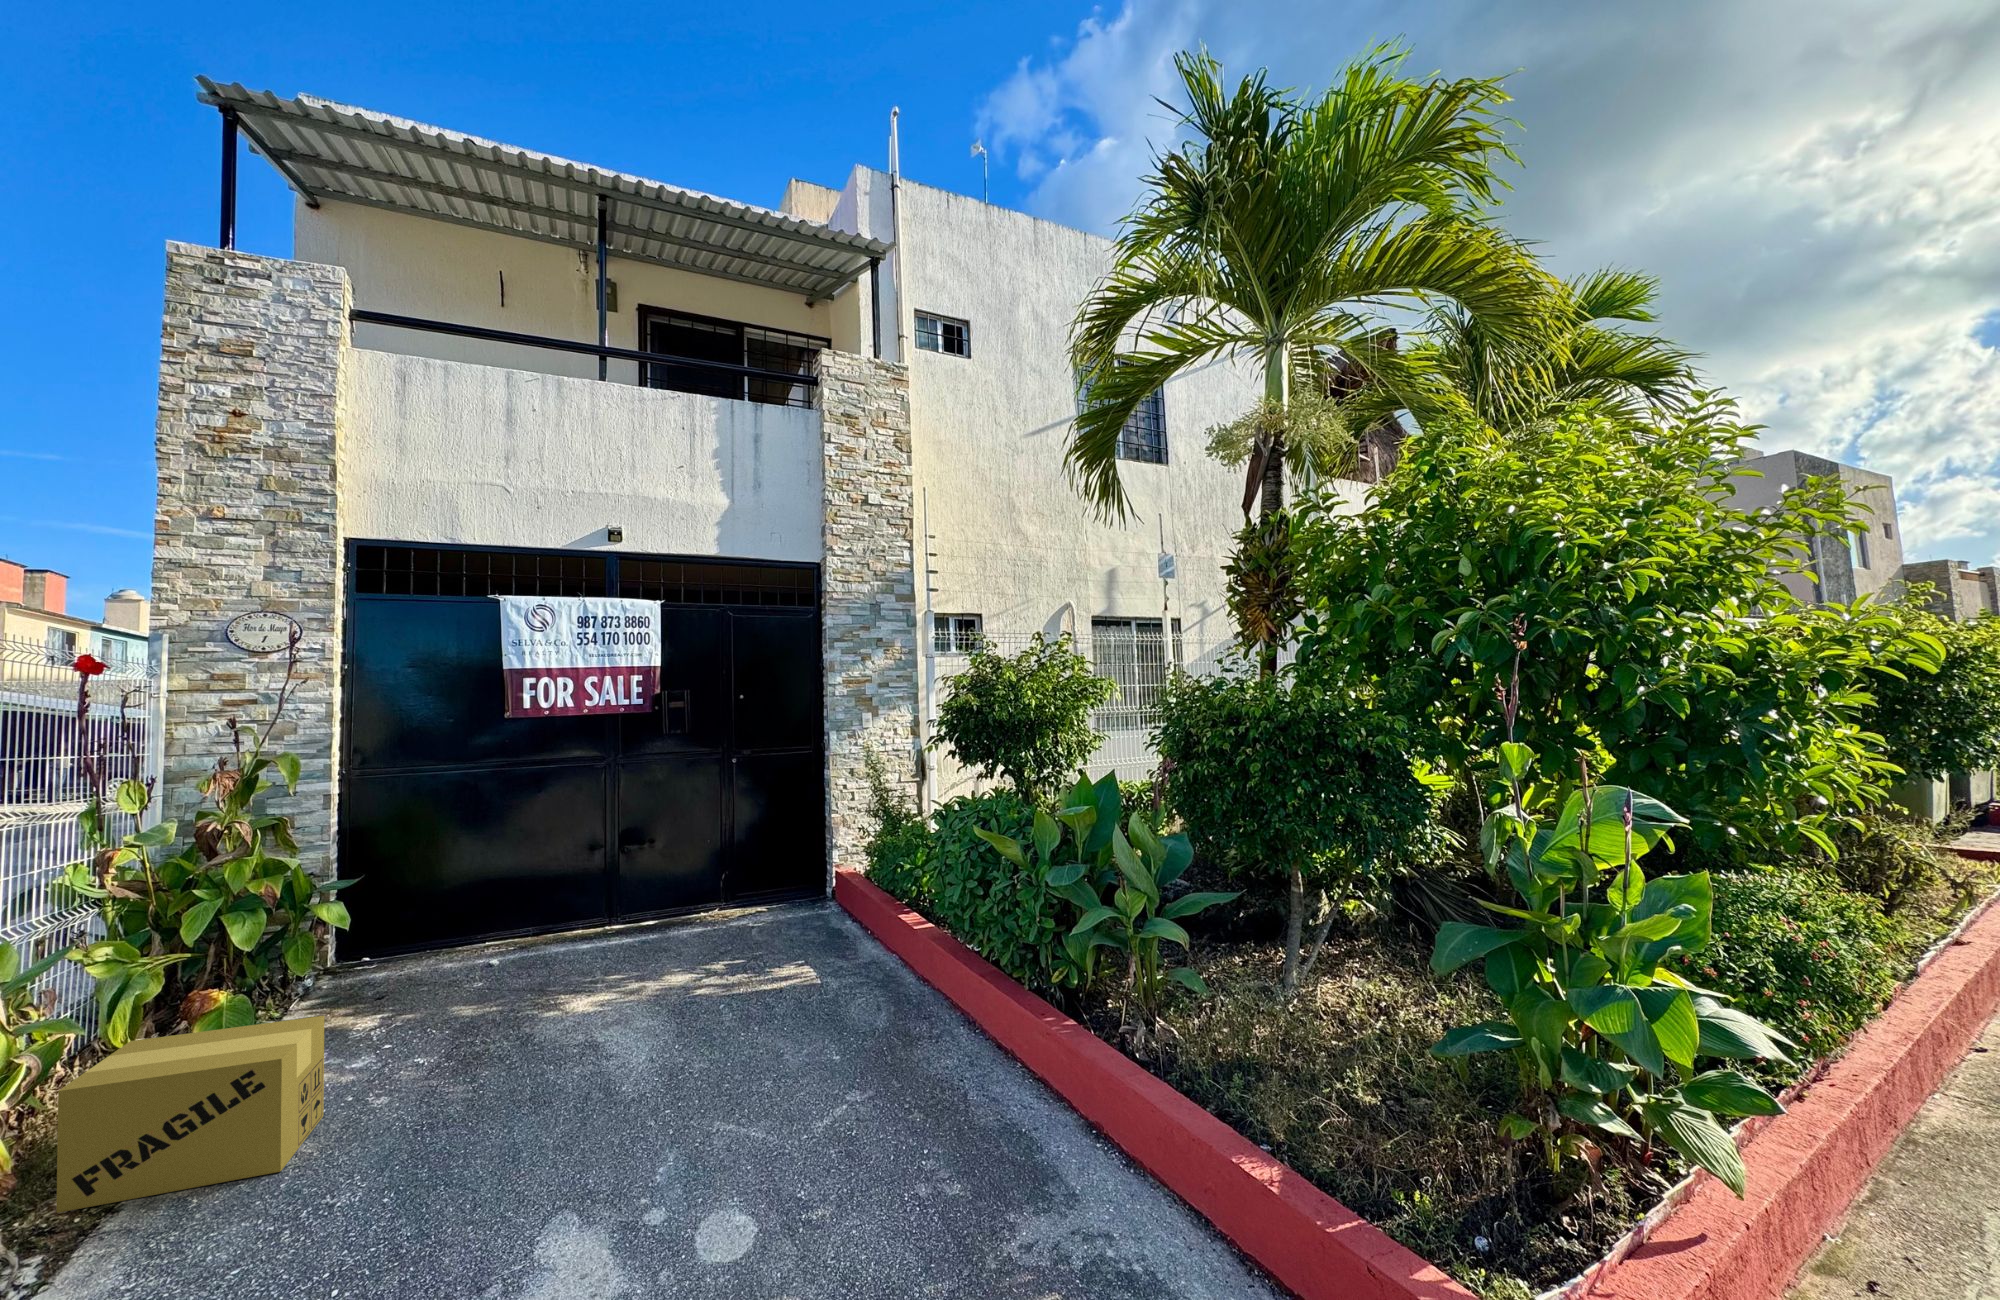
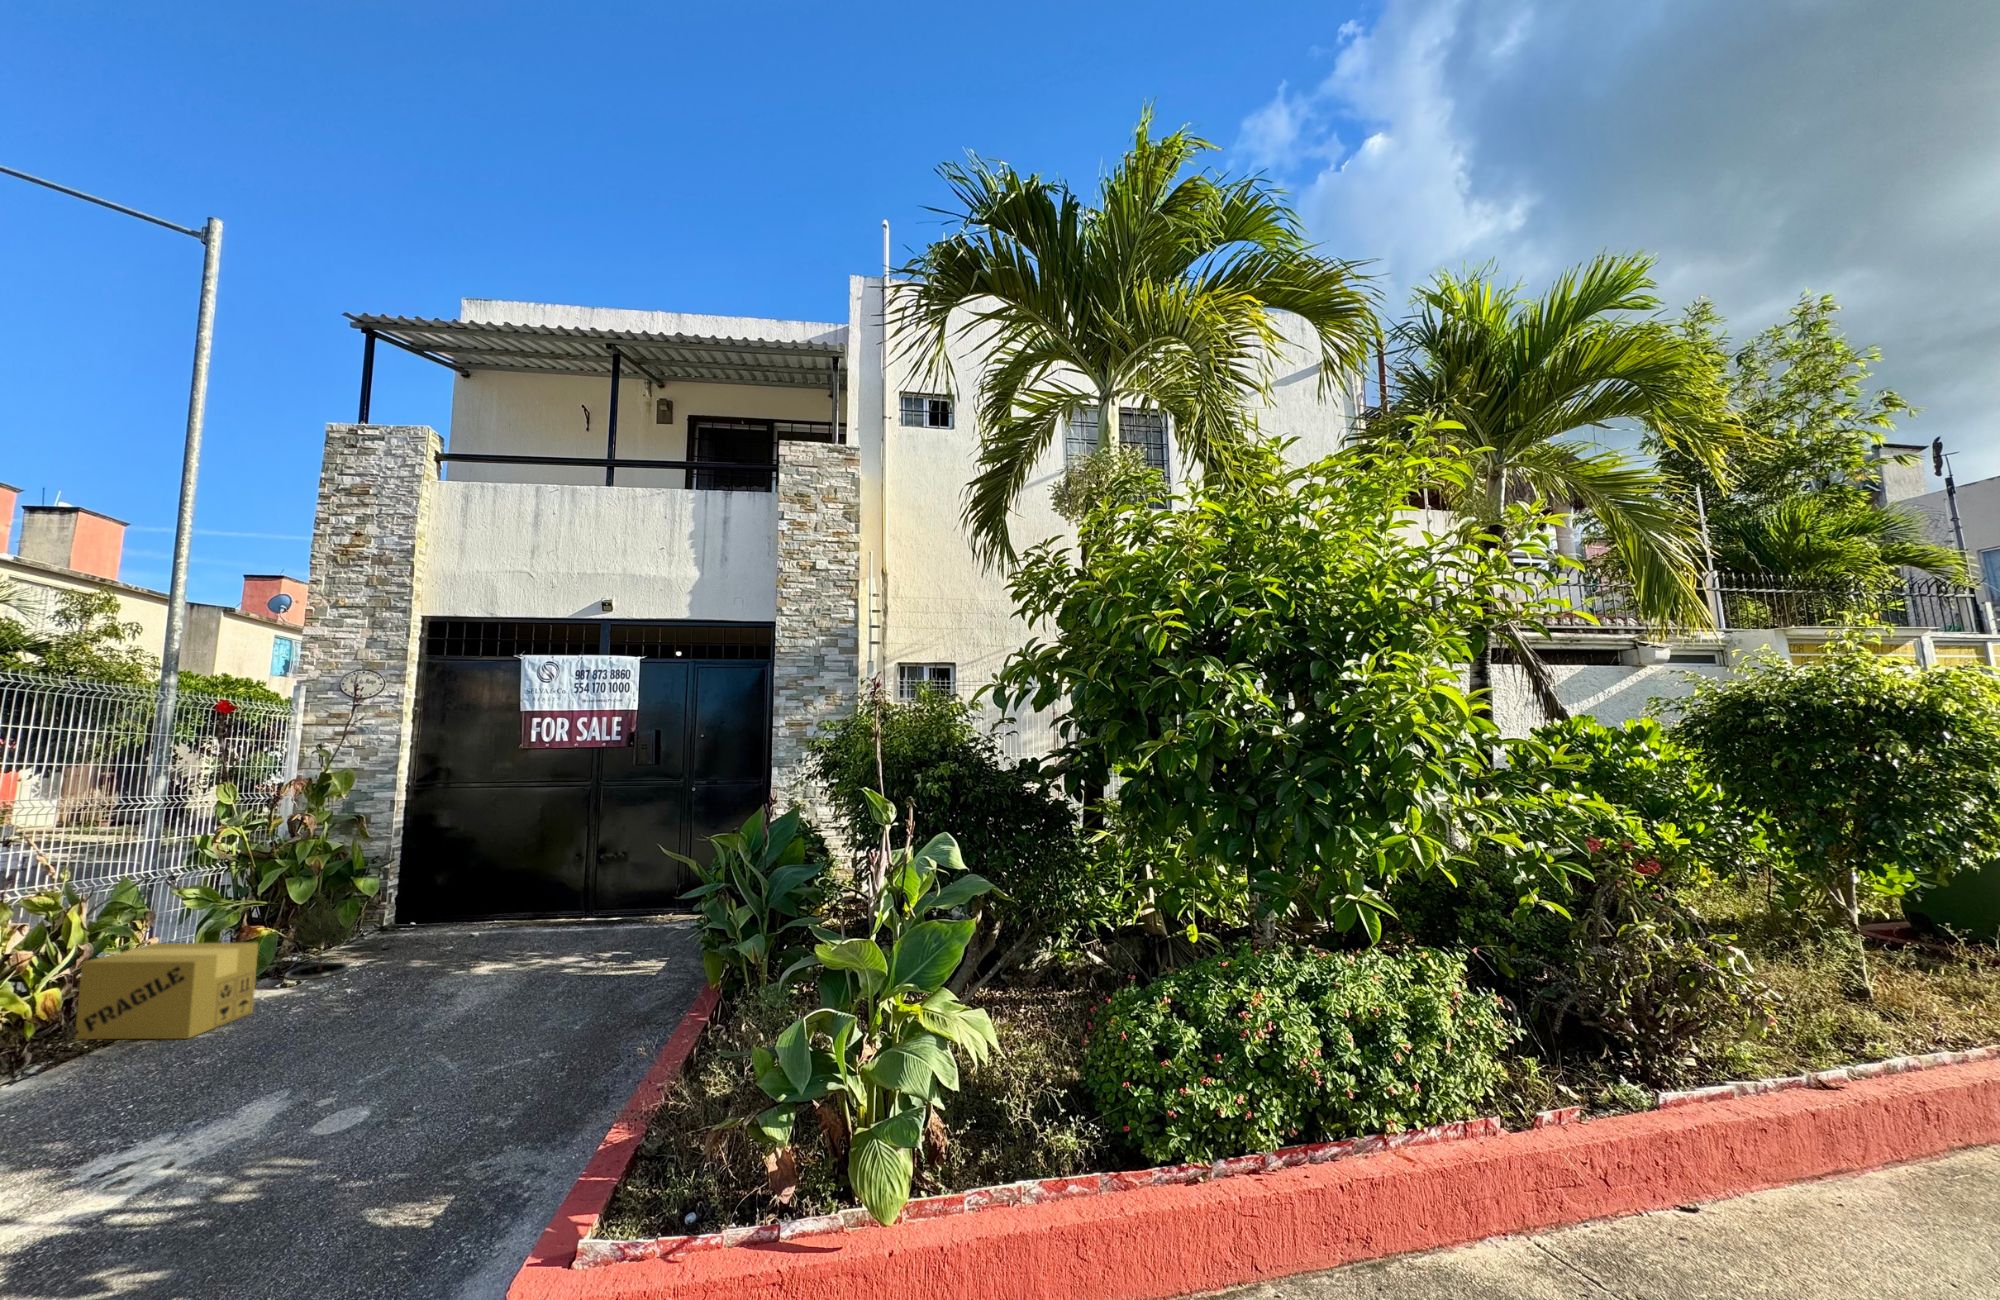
potted tree: none [275,918,386,1059] -> present [286,885,357,980]

